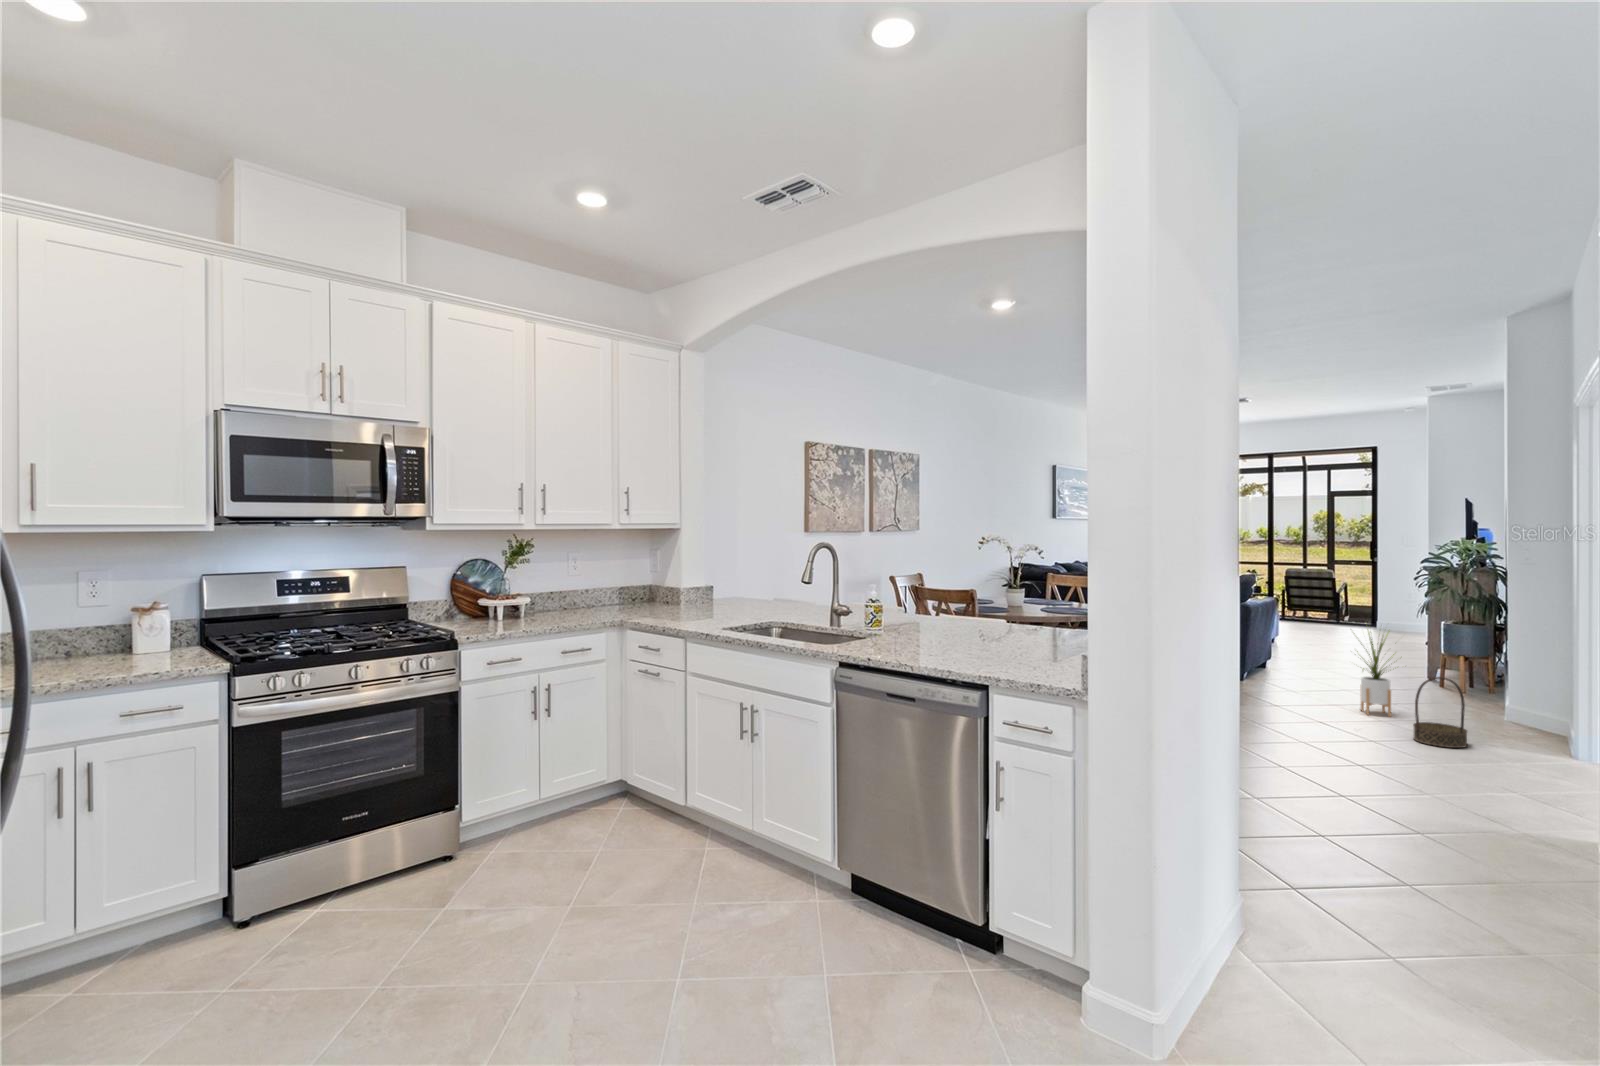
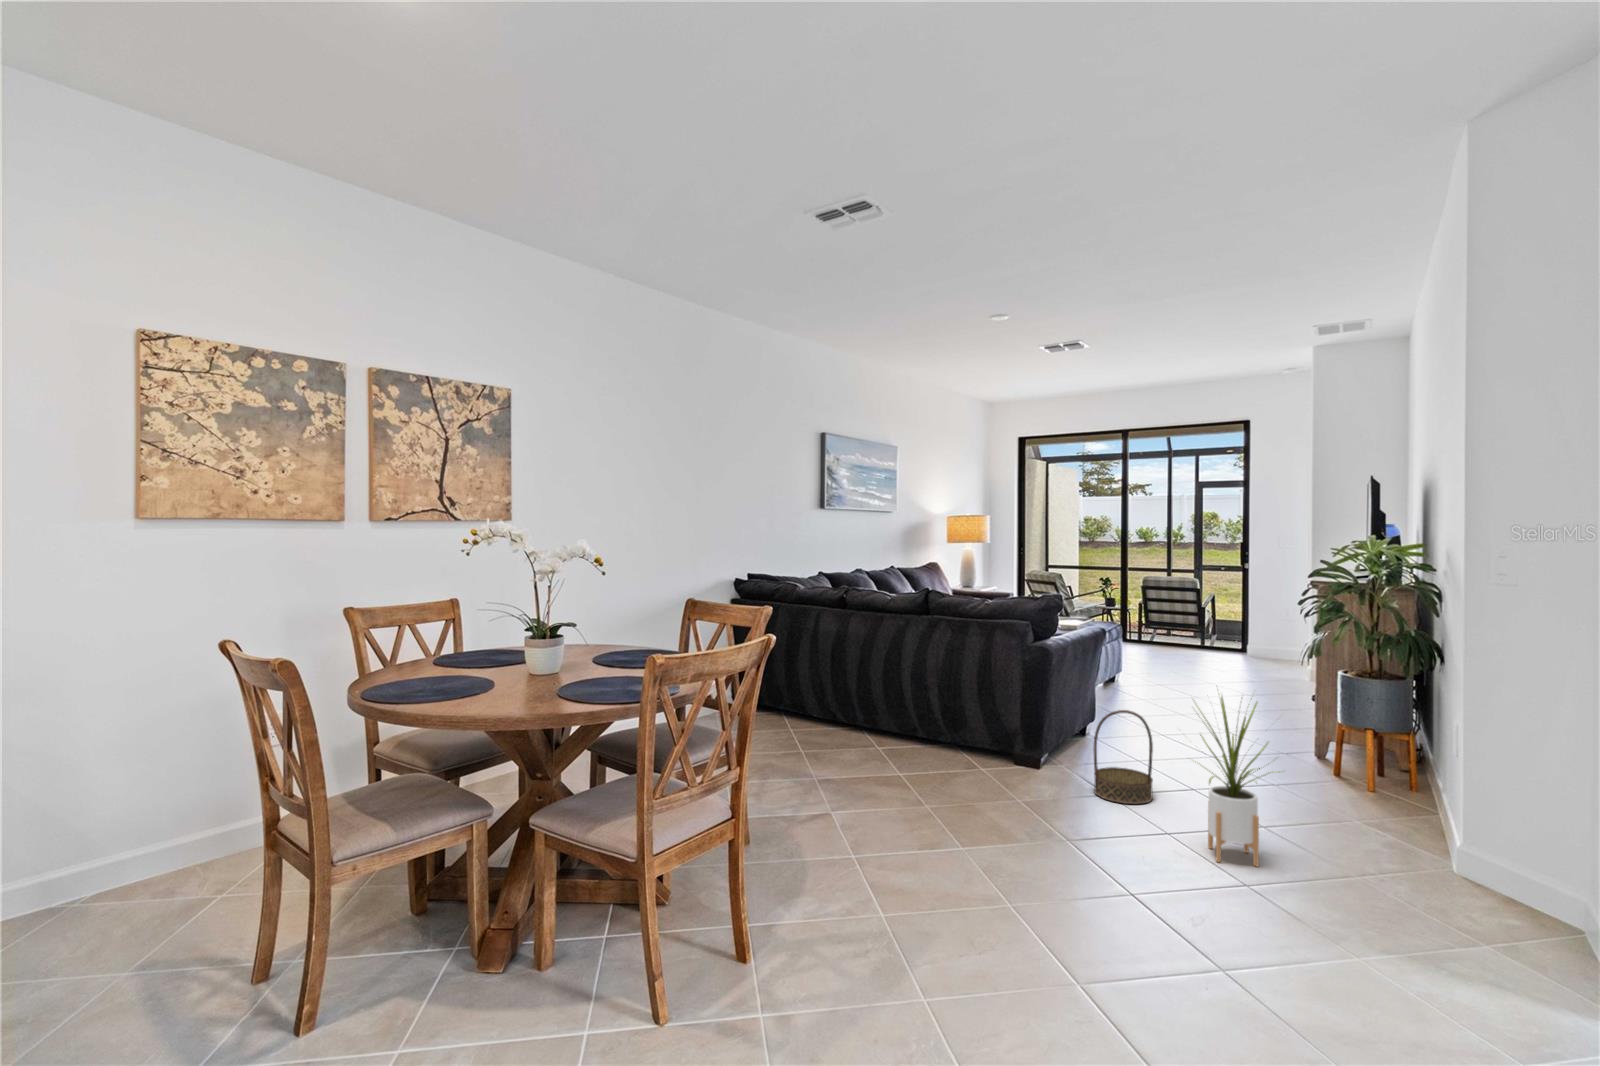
basket: present [1413,677,1467,748] -> present [1093,710,1153,804]

